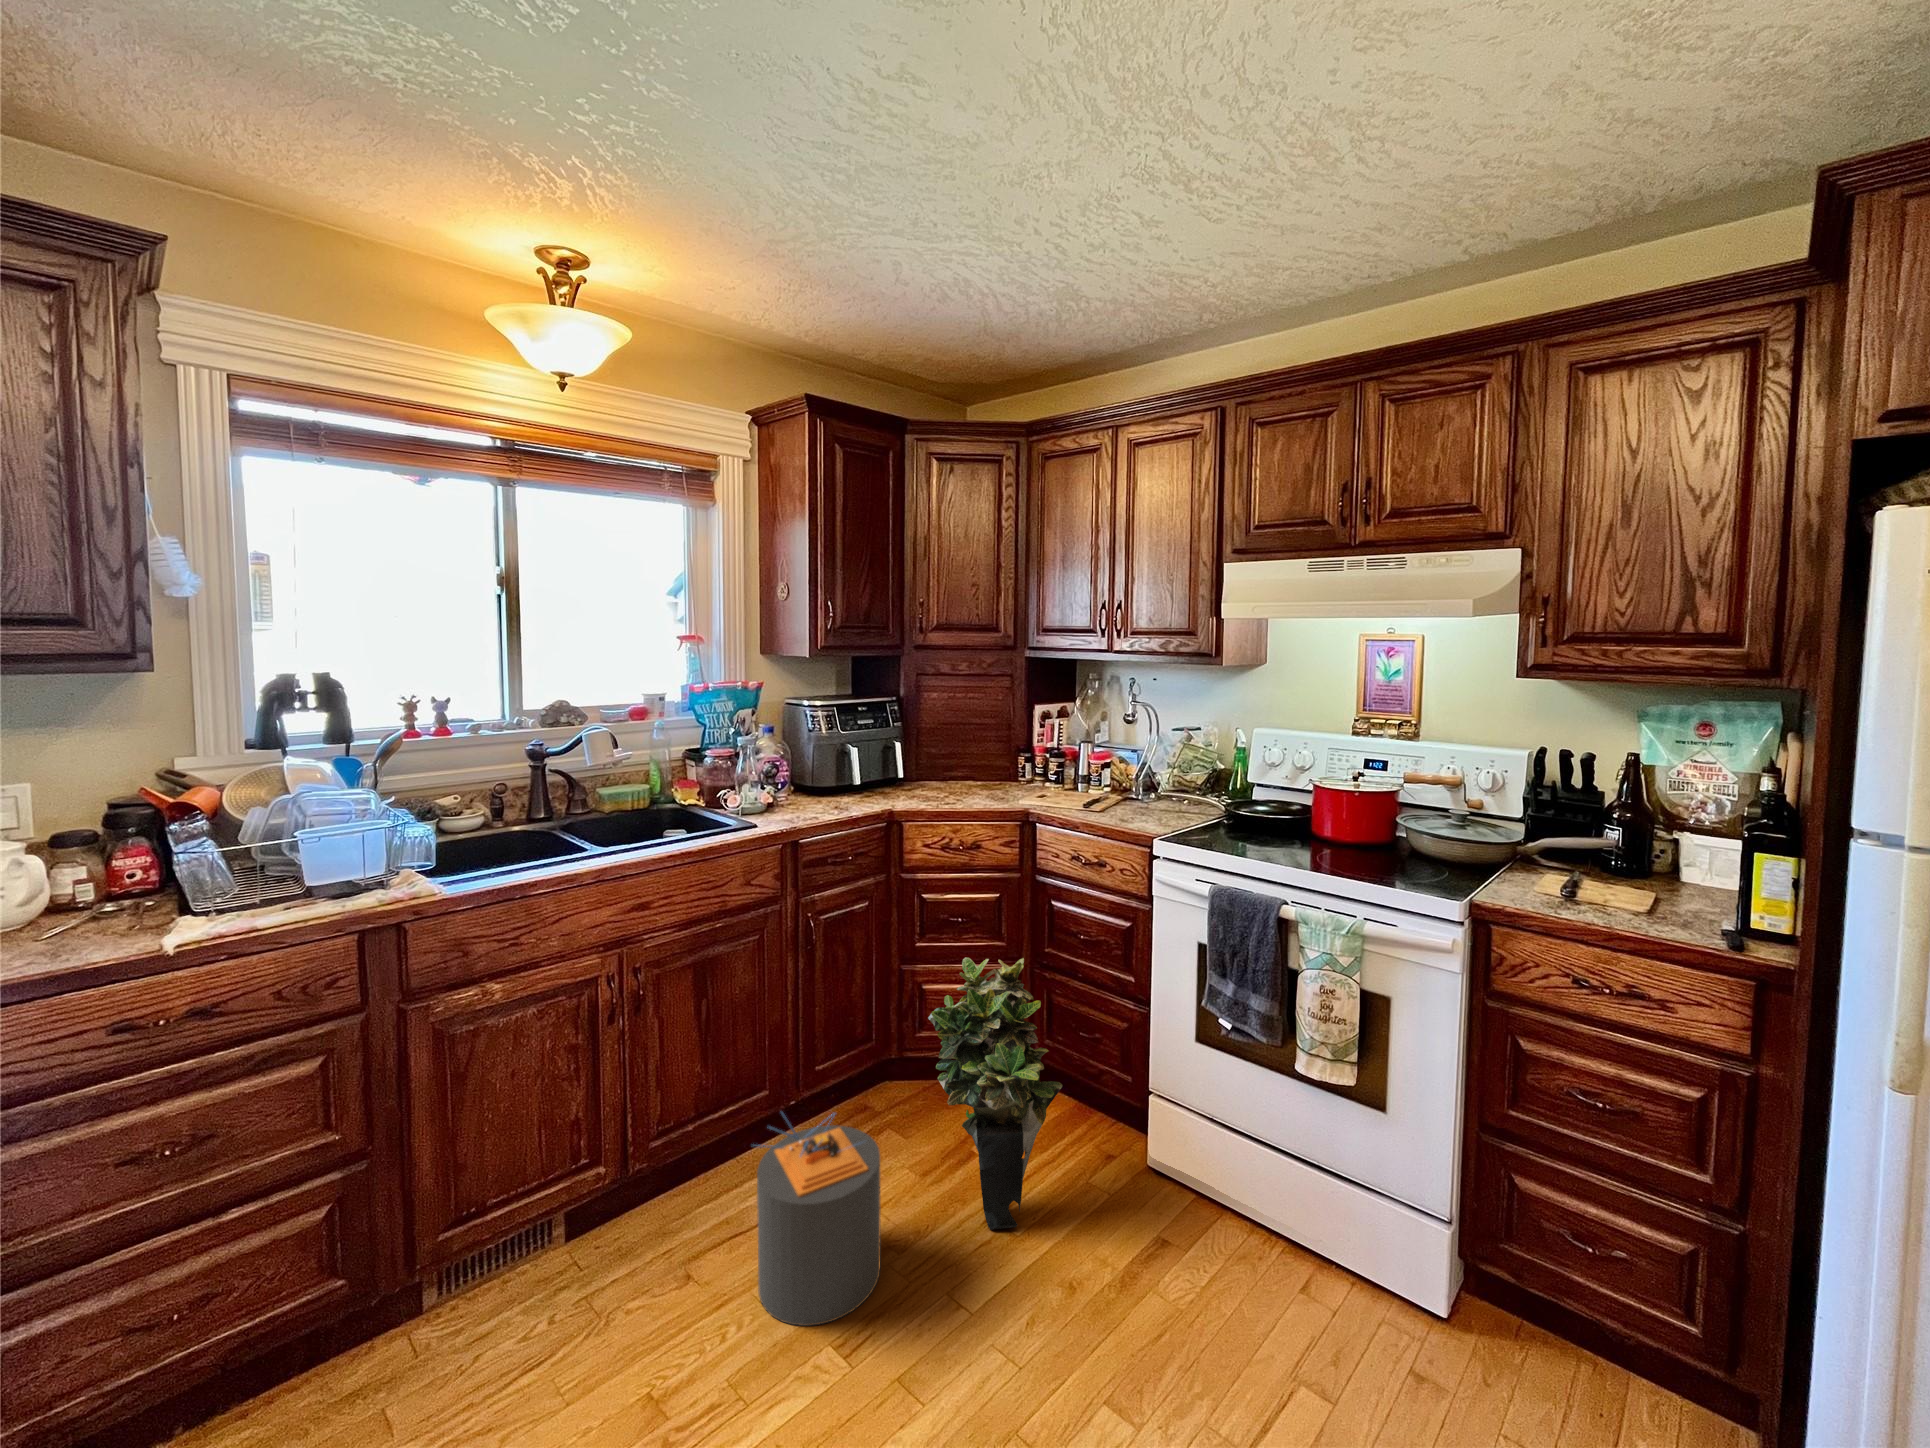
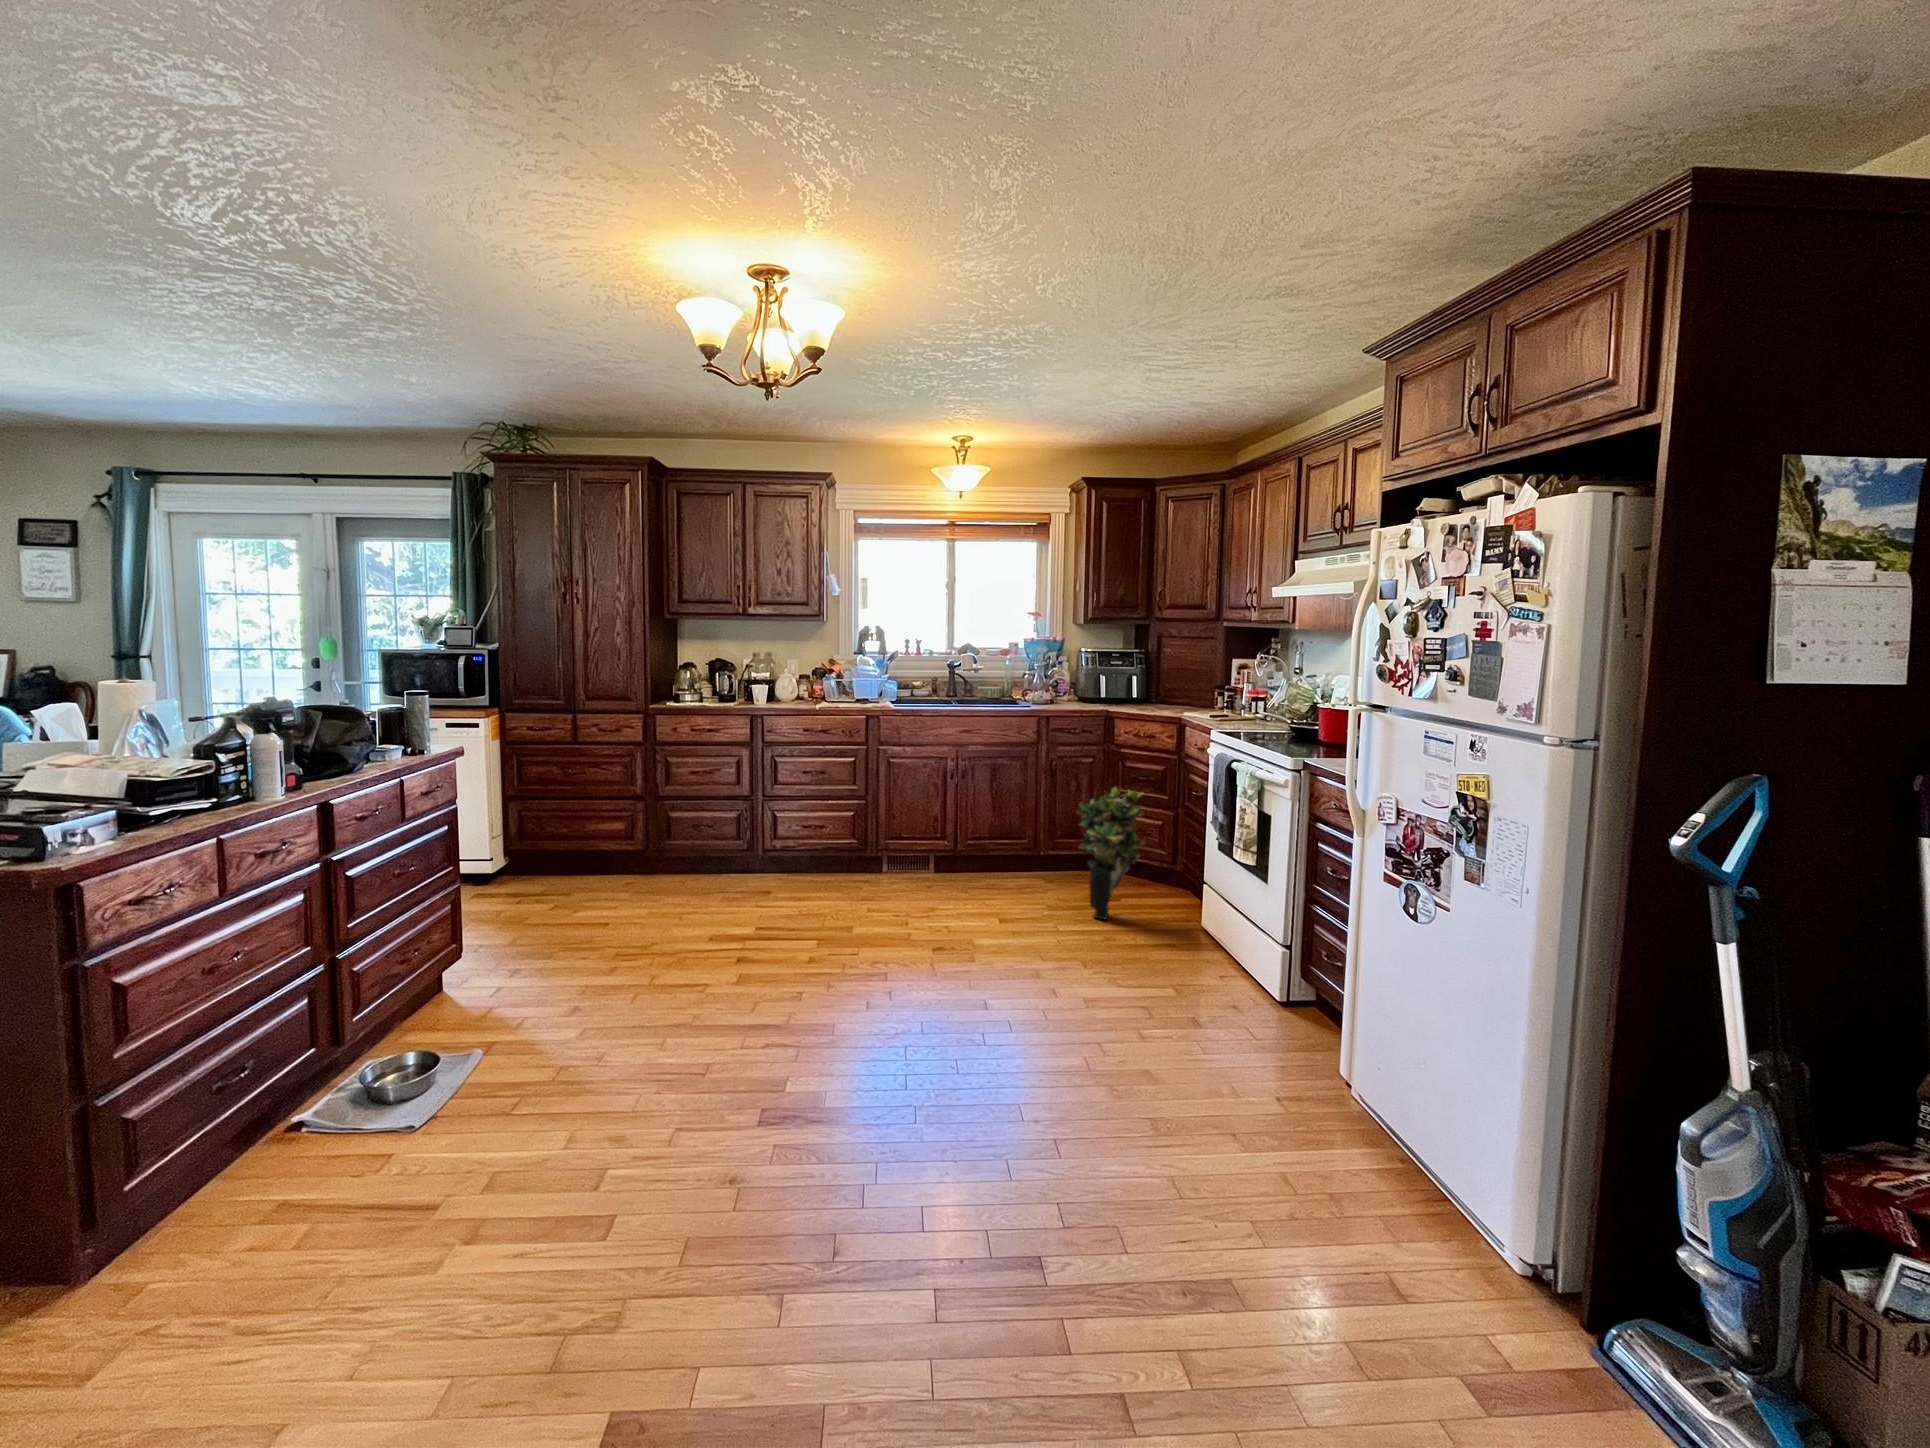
trash can: present [753,1112,881,1326] -> none [982,821,1039,914]

